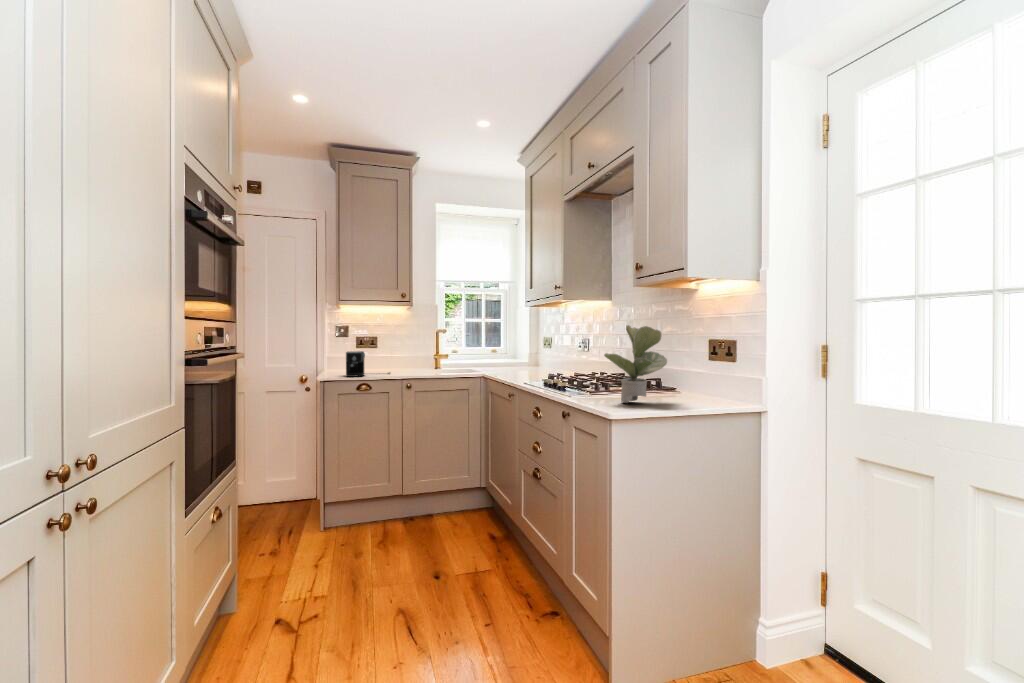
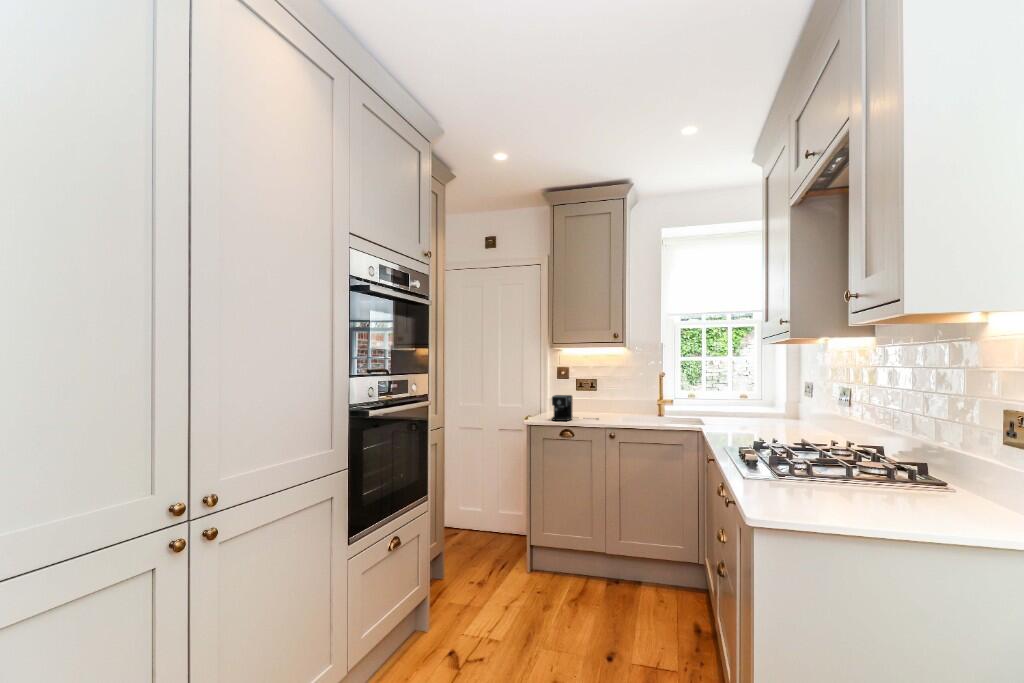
potted plant: present [604,325,667,403] -> none [776,384,887,497]

